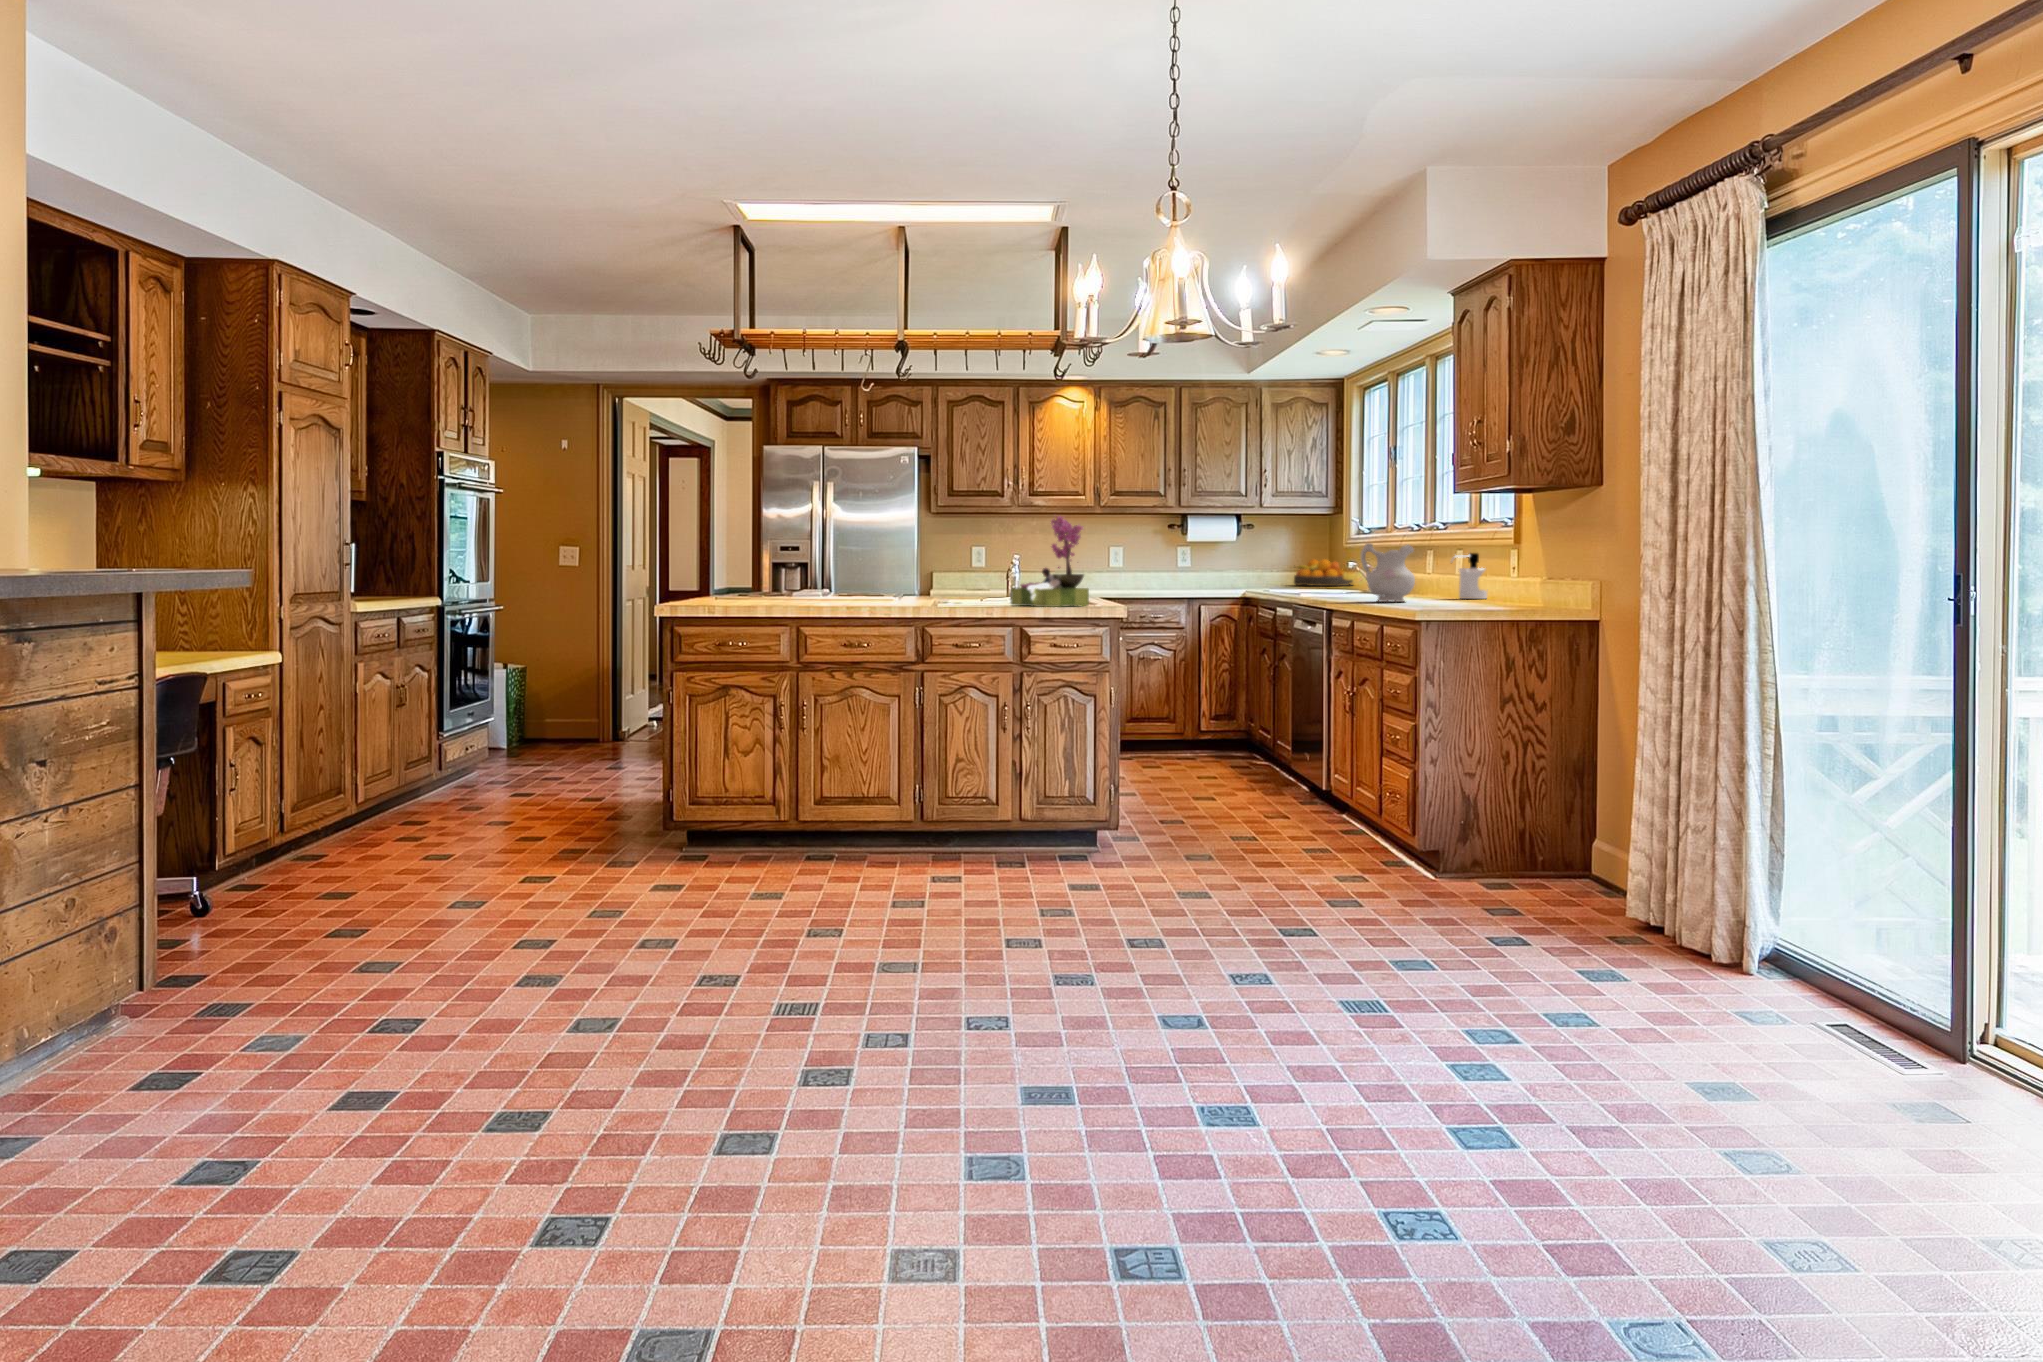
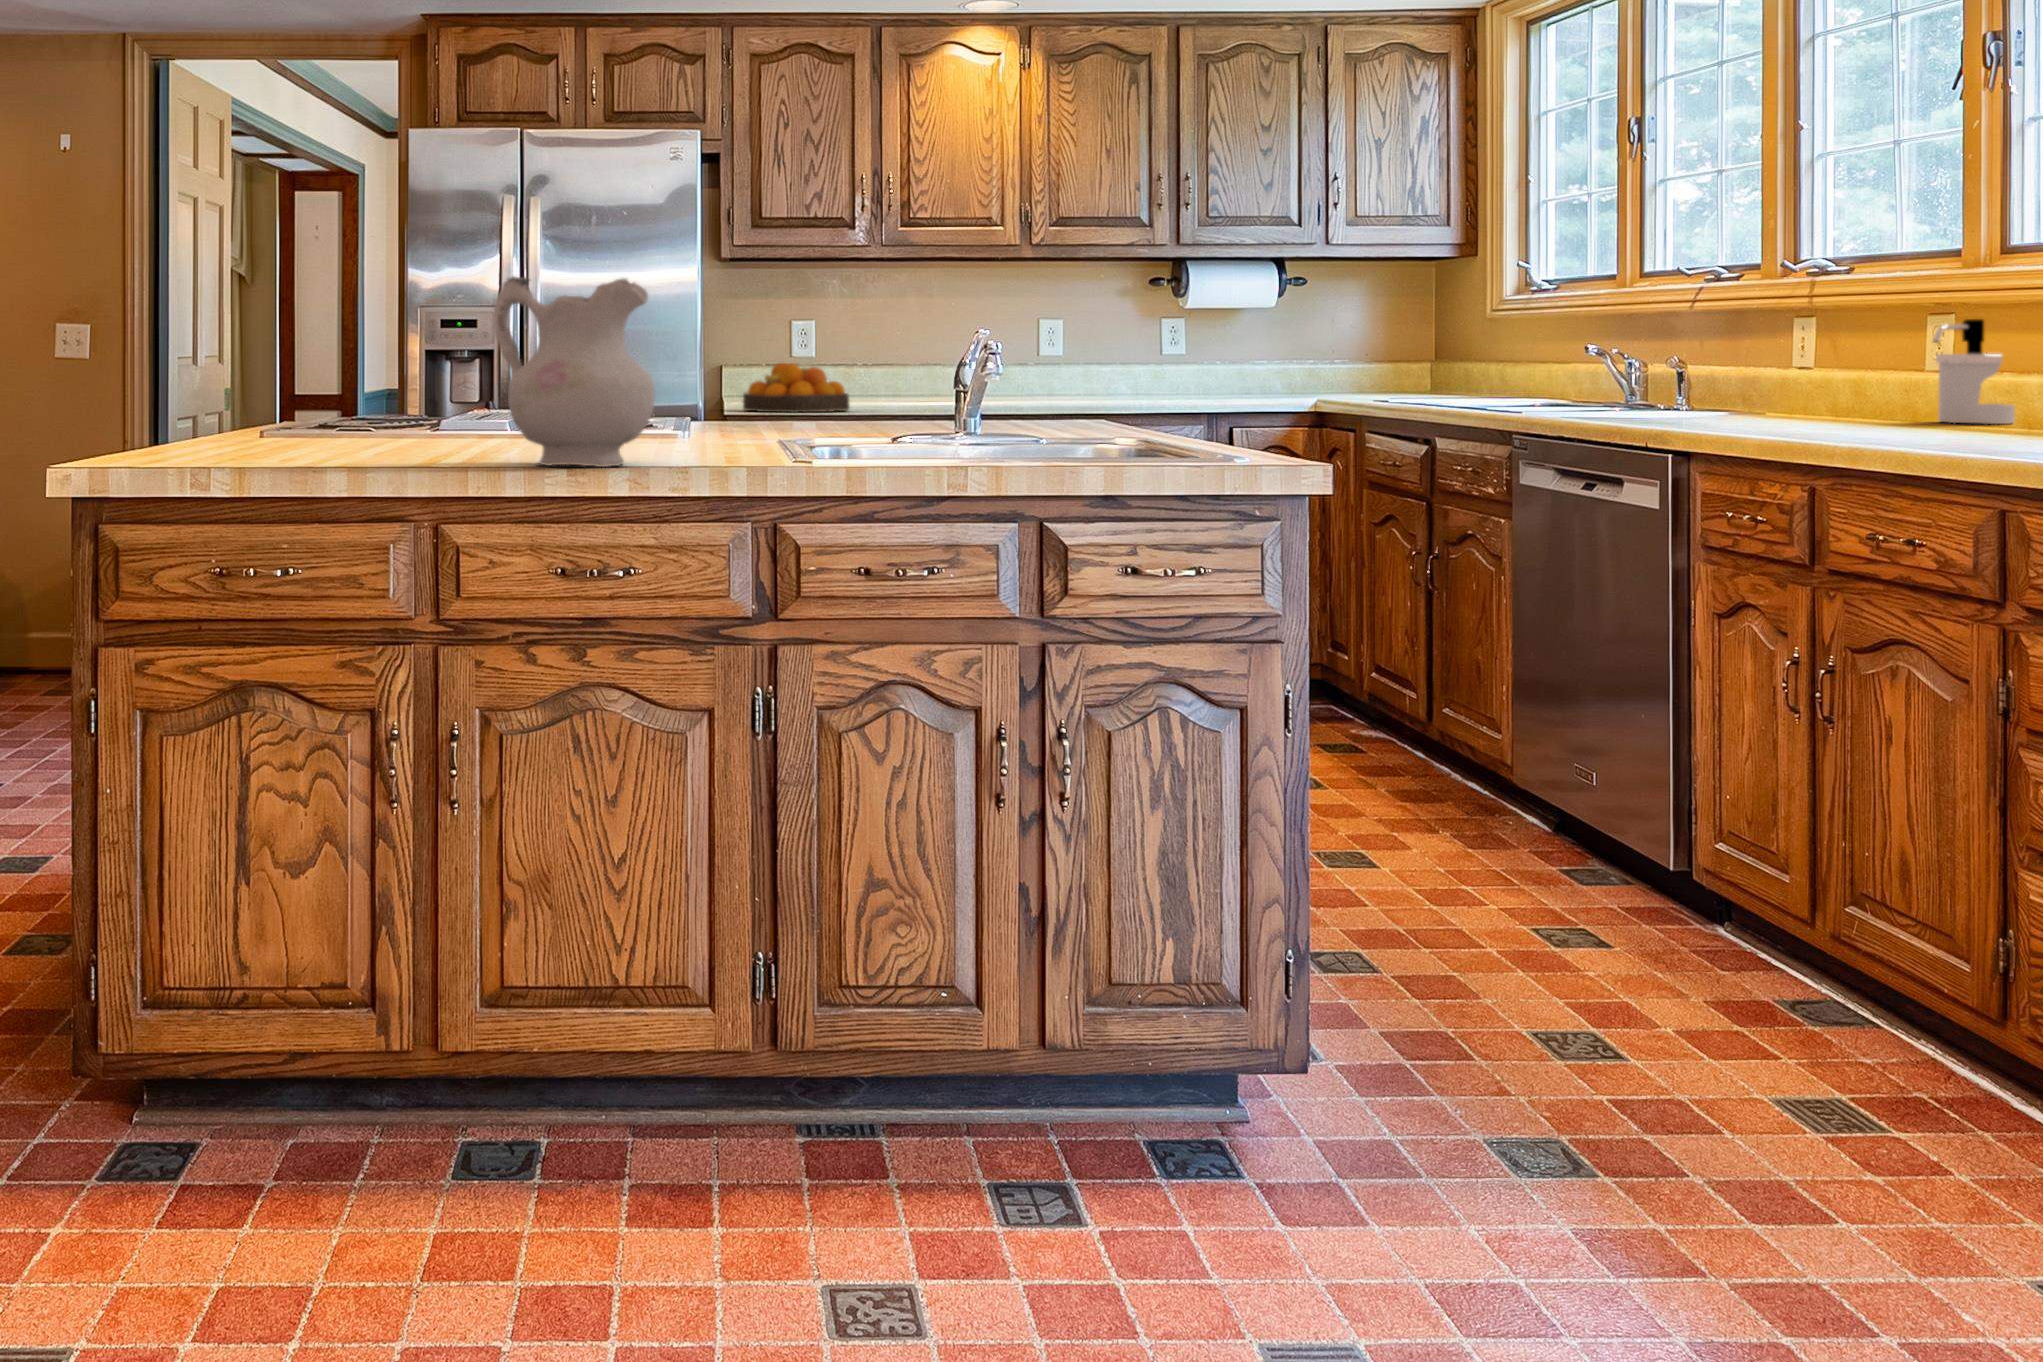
flower arrangement: present [1011,516,1089,607] -> none [988,221,1197,463]
ceramic pitcher: present [1361,543,1415,602] -> present [494,276,655,467]
fruit bowl: present [1294,559,1353,586] -> present [743,363,849,412]

